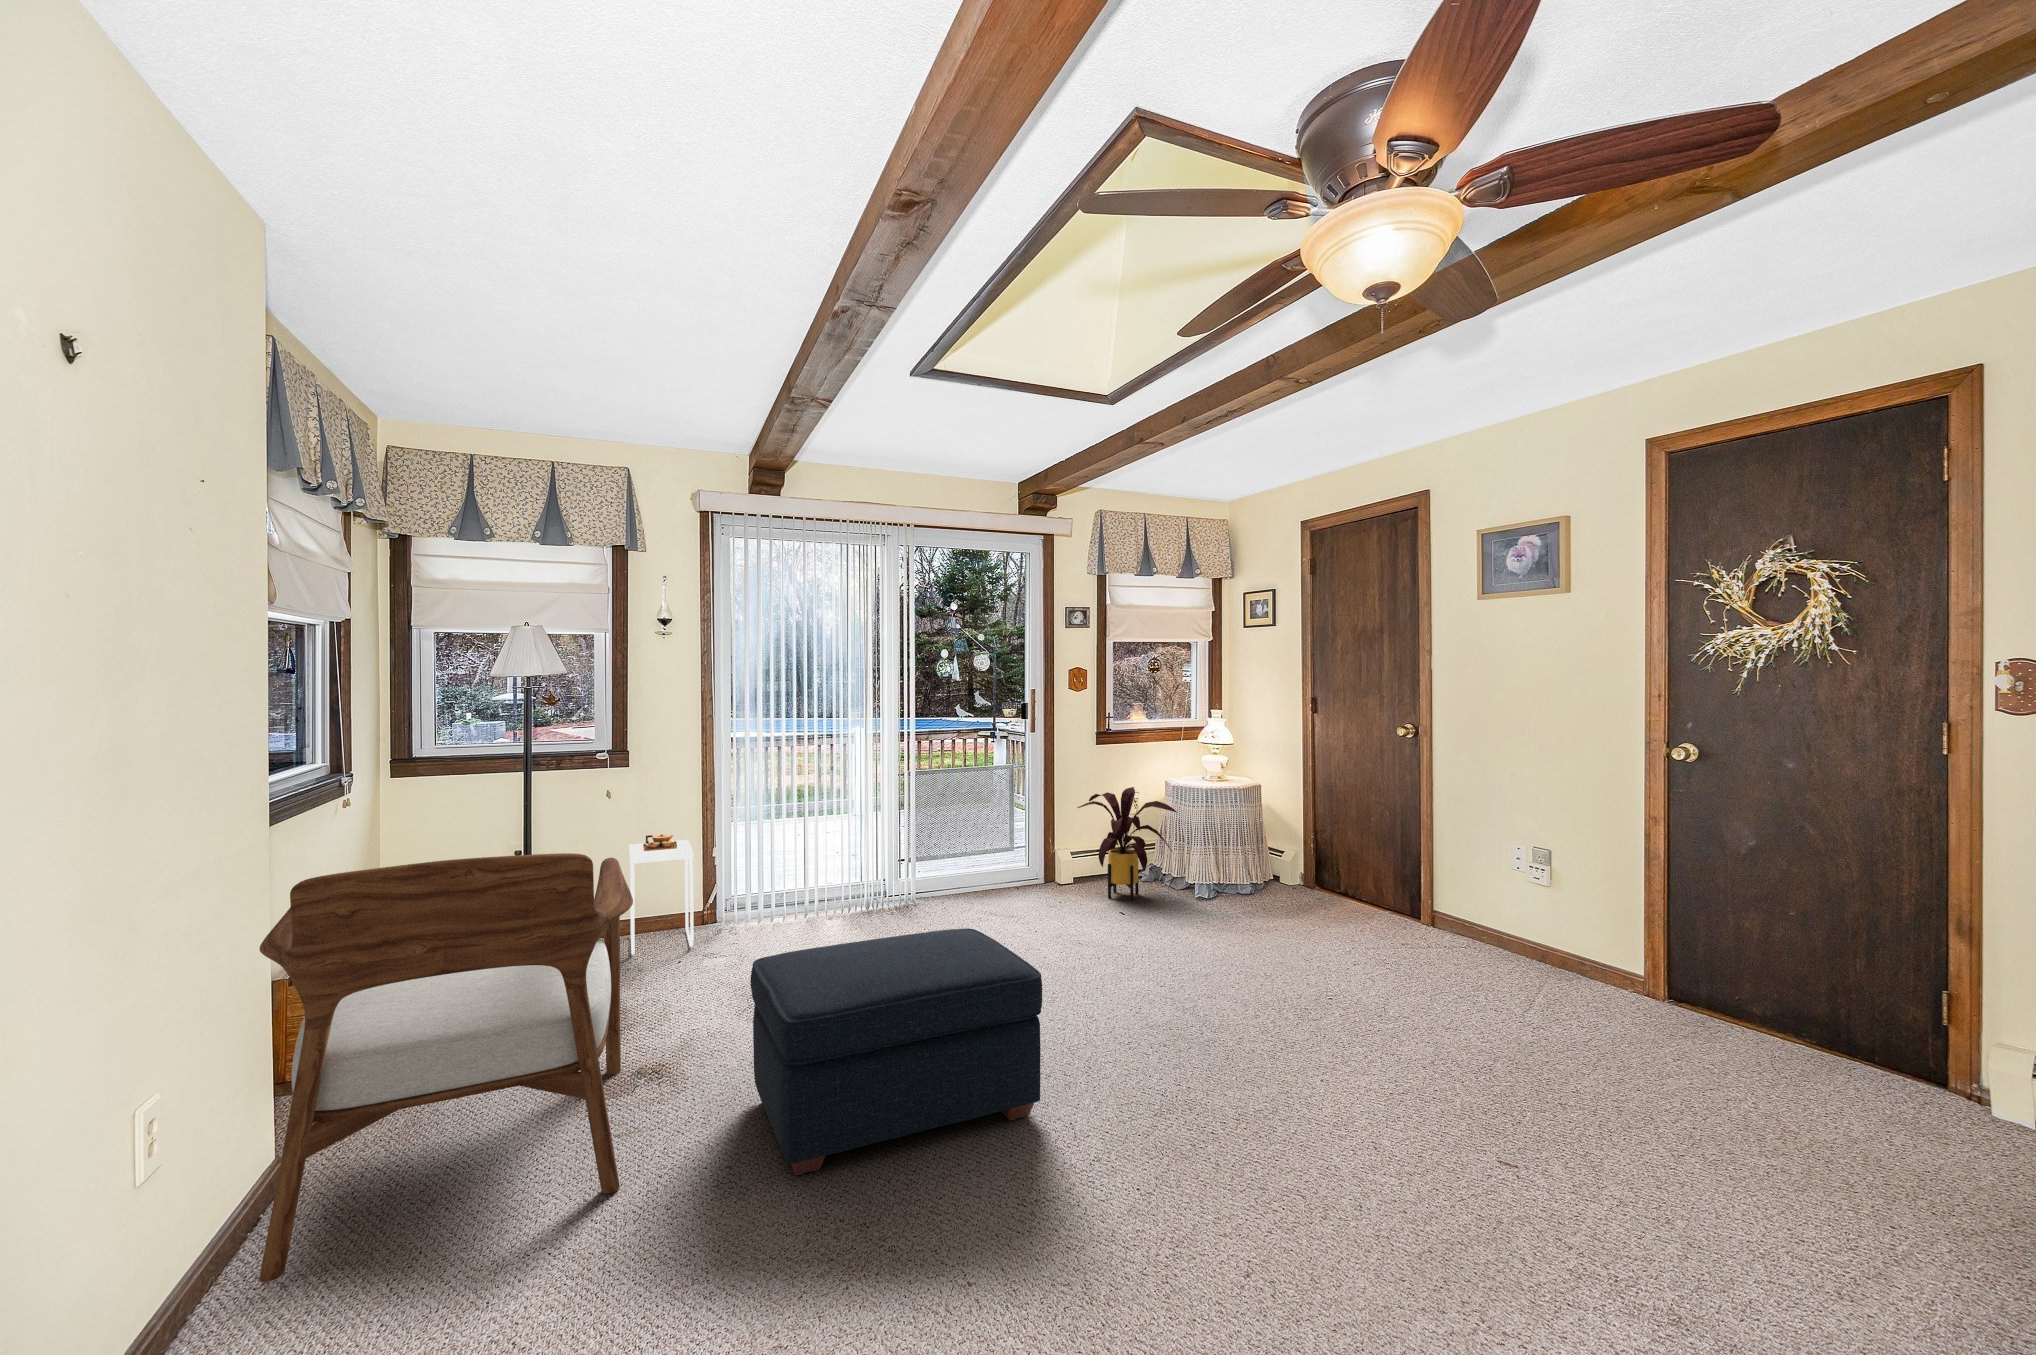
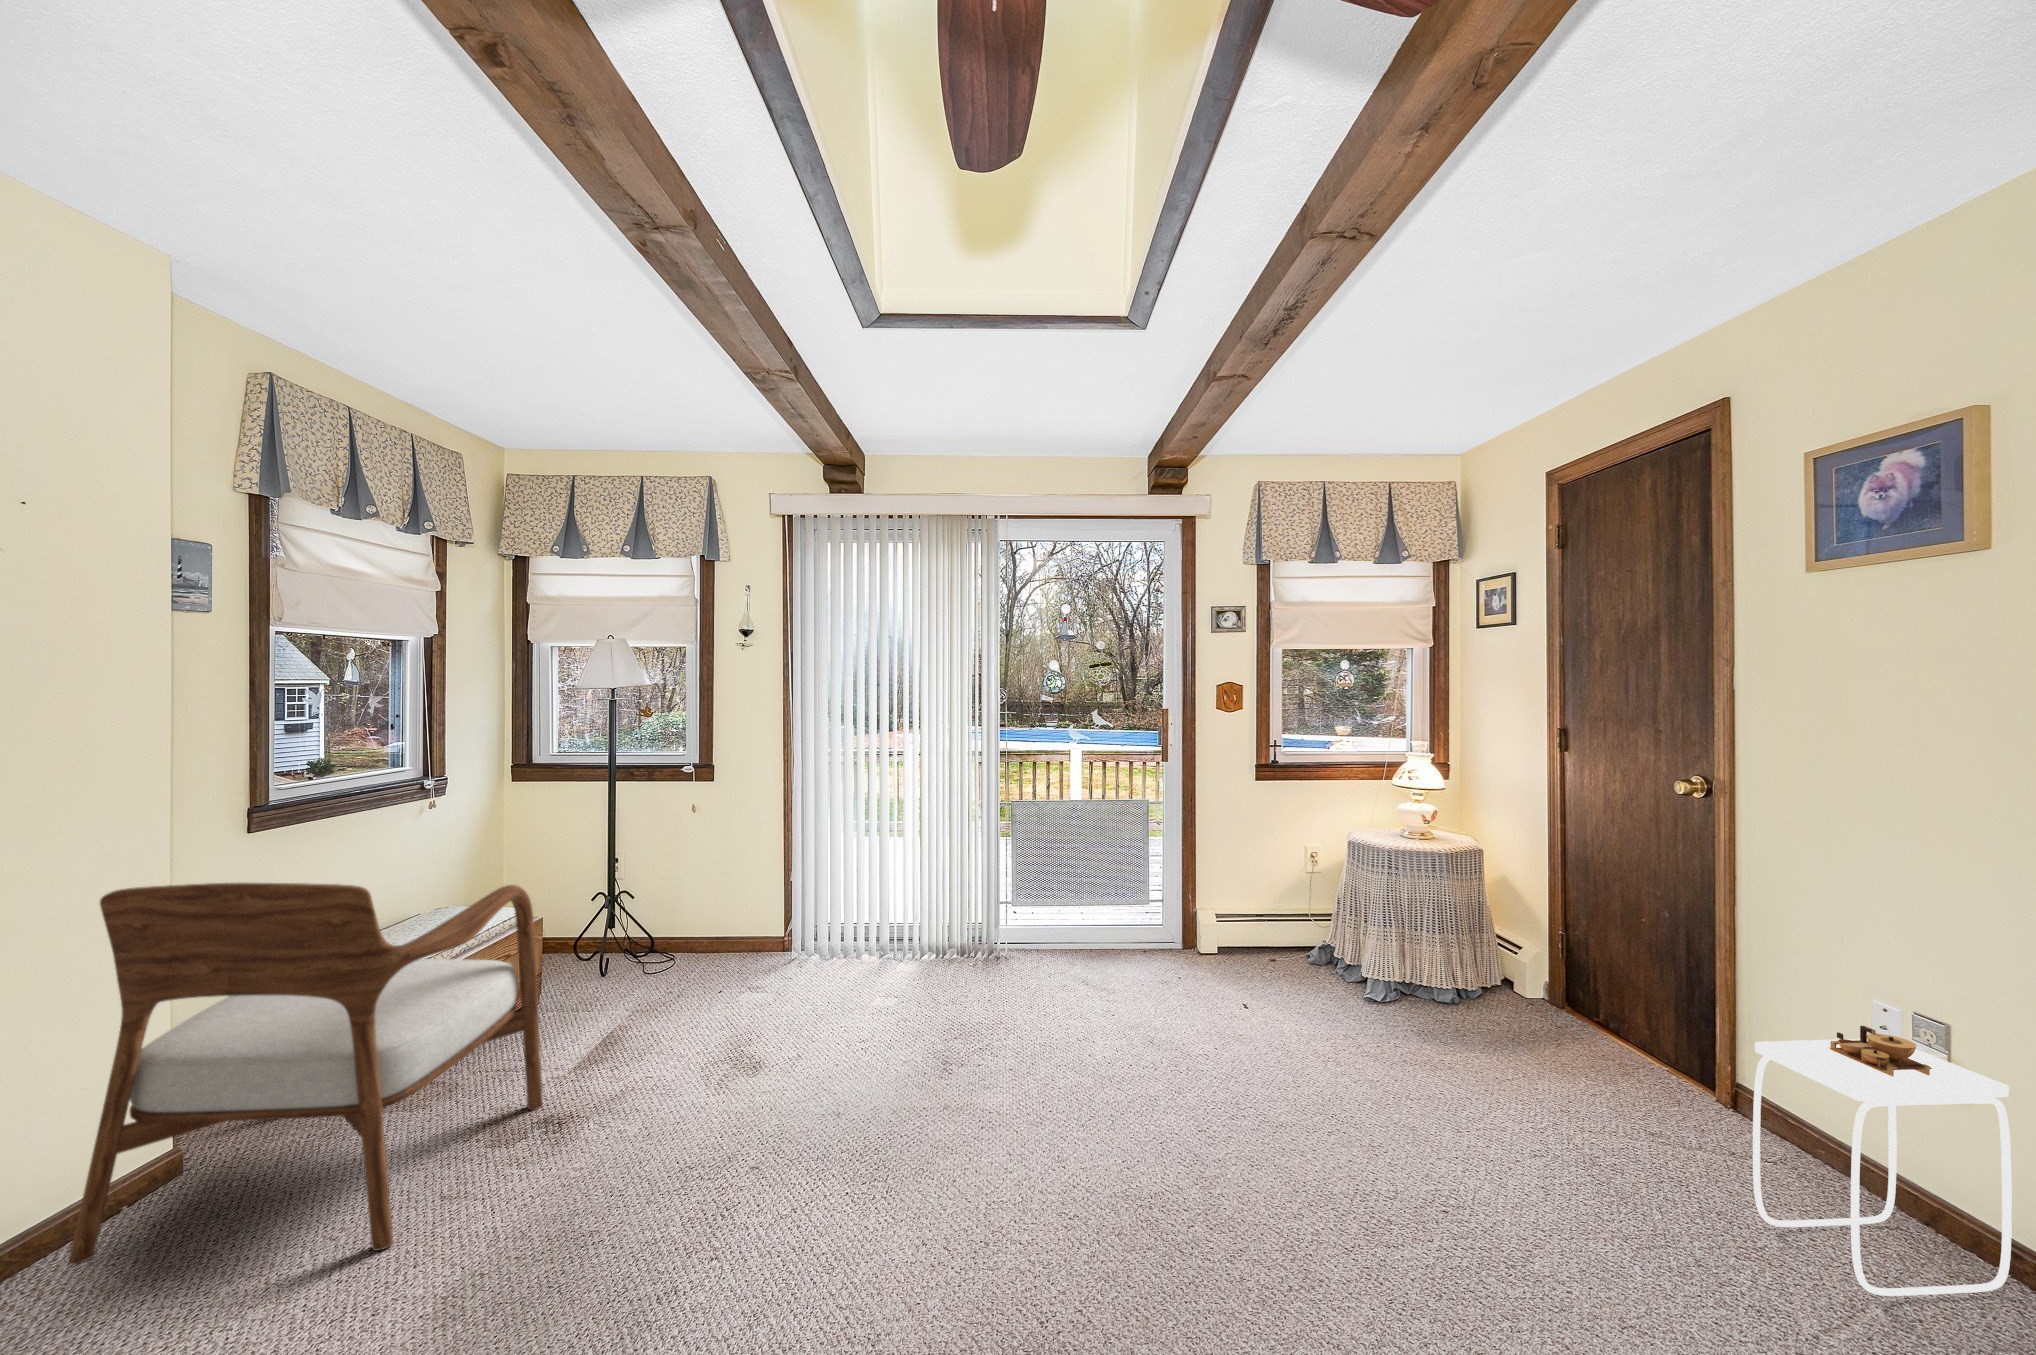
house plant: present [1077,787,1177,900] -> none [1206,838,1334,986]
side table: present [630,835,694,954] -> present [1753,1026,2012,1296]
ottoman: present [751,929,1042,1175] -> none [515,1009,883,1282]

